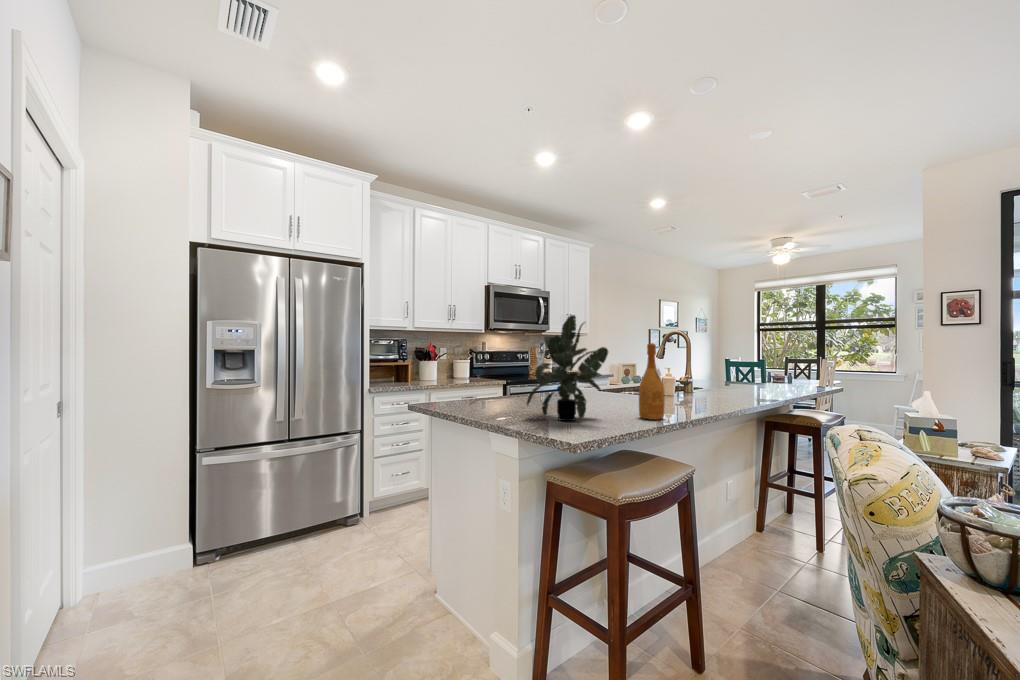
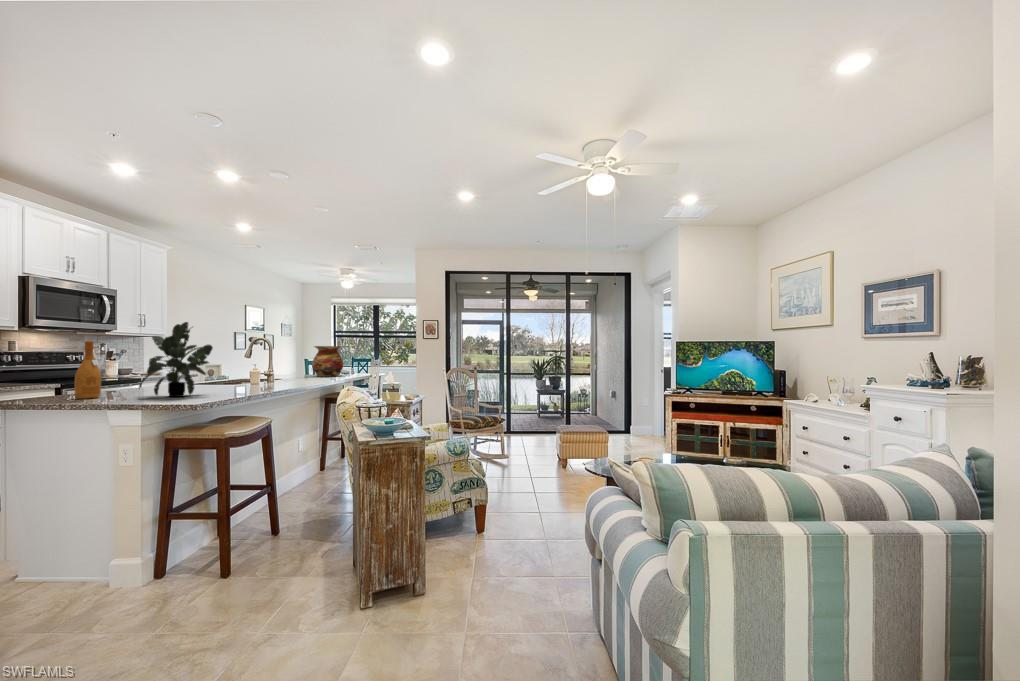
wine bottle: present [639,343,665,420] -> present [75,341,101,399]
vase: none [743,346,793,392] -> present [312,346,343,377]

